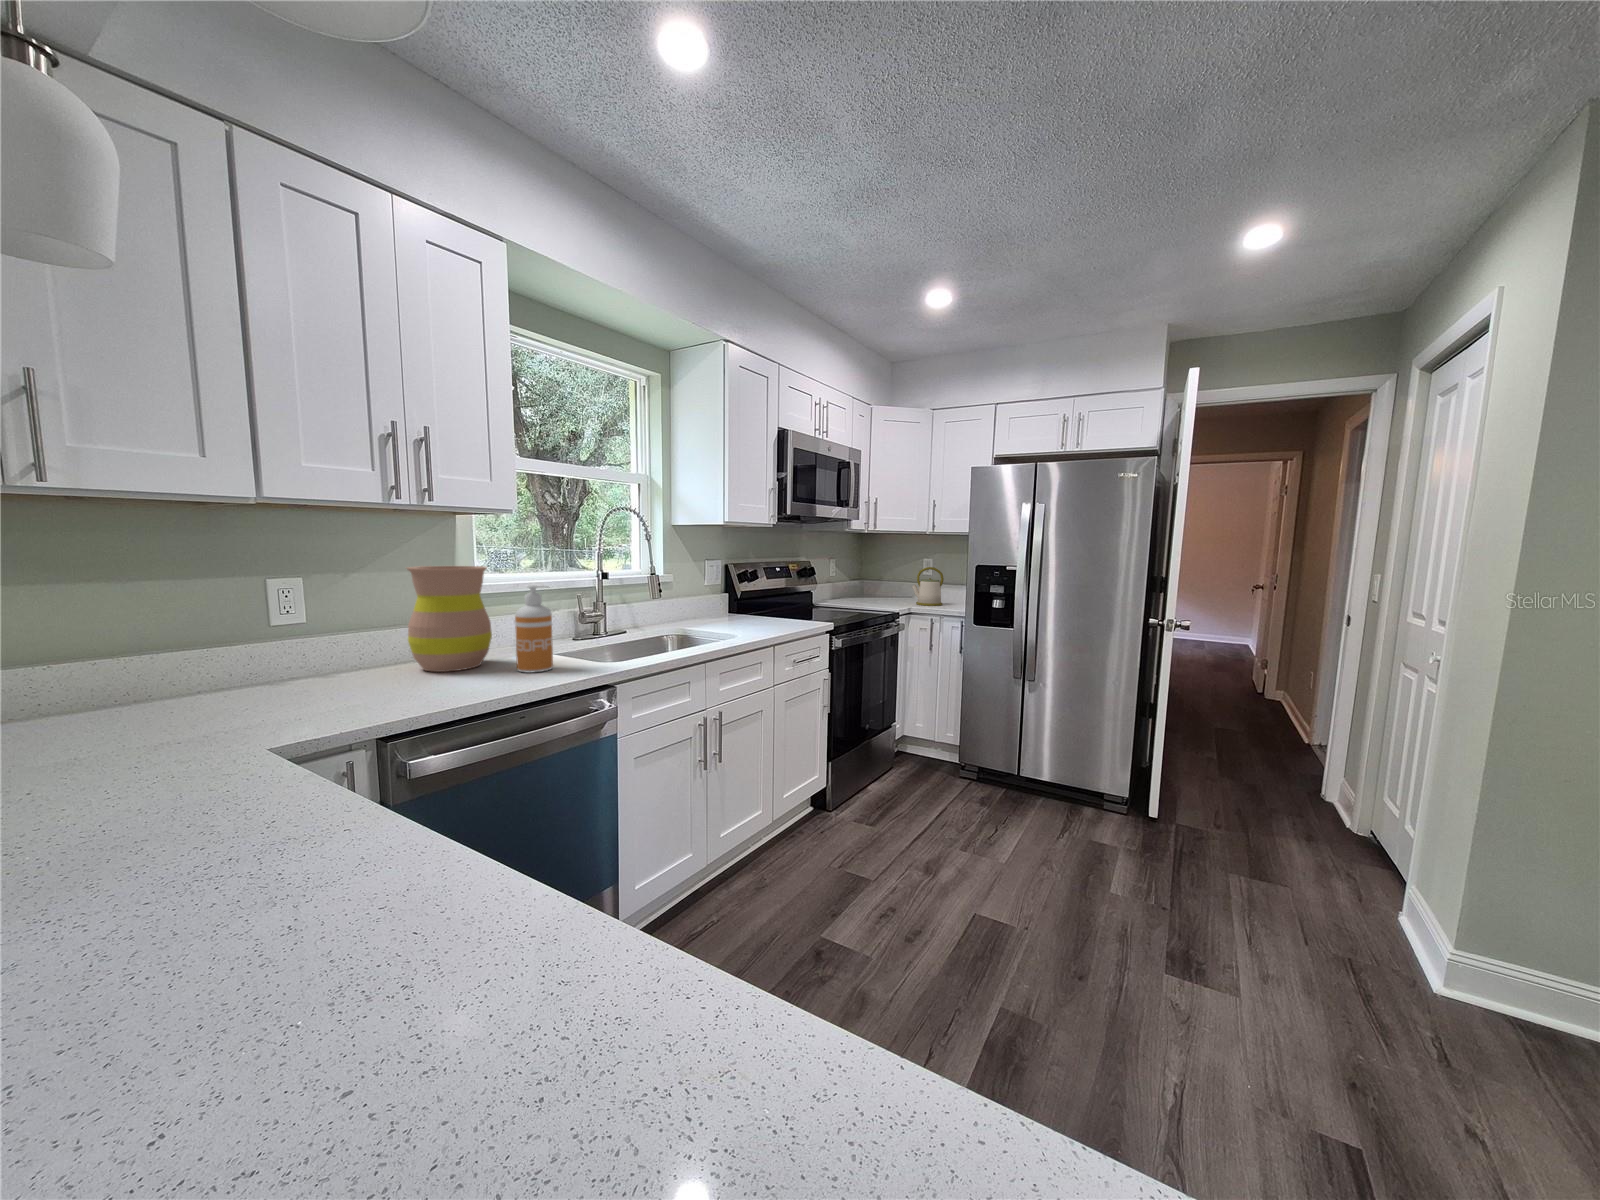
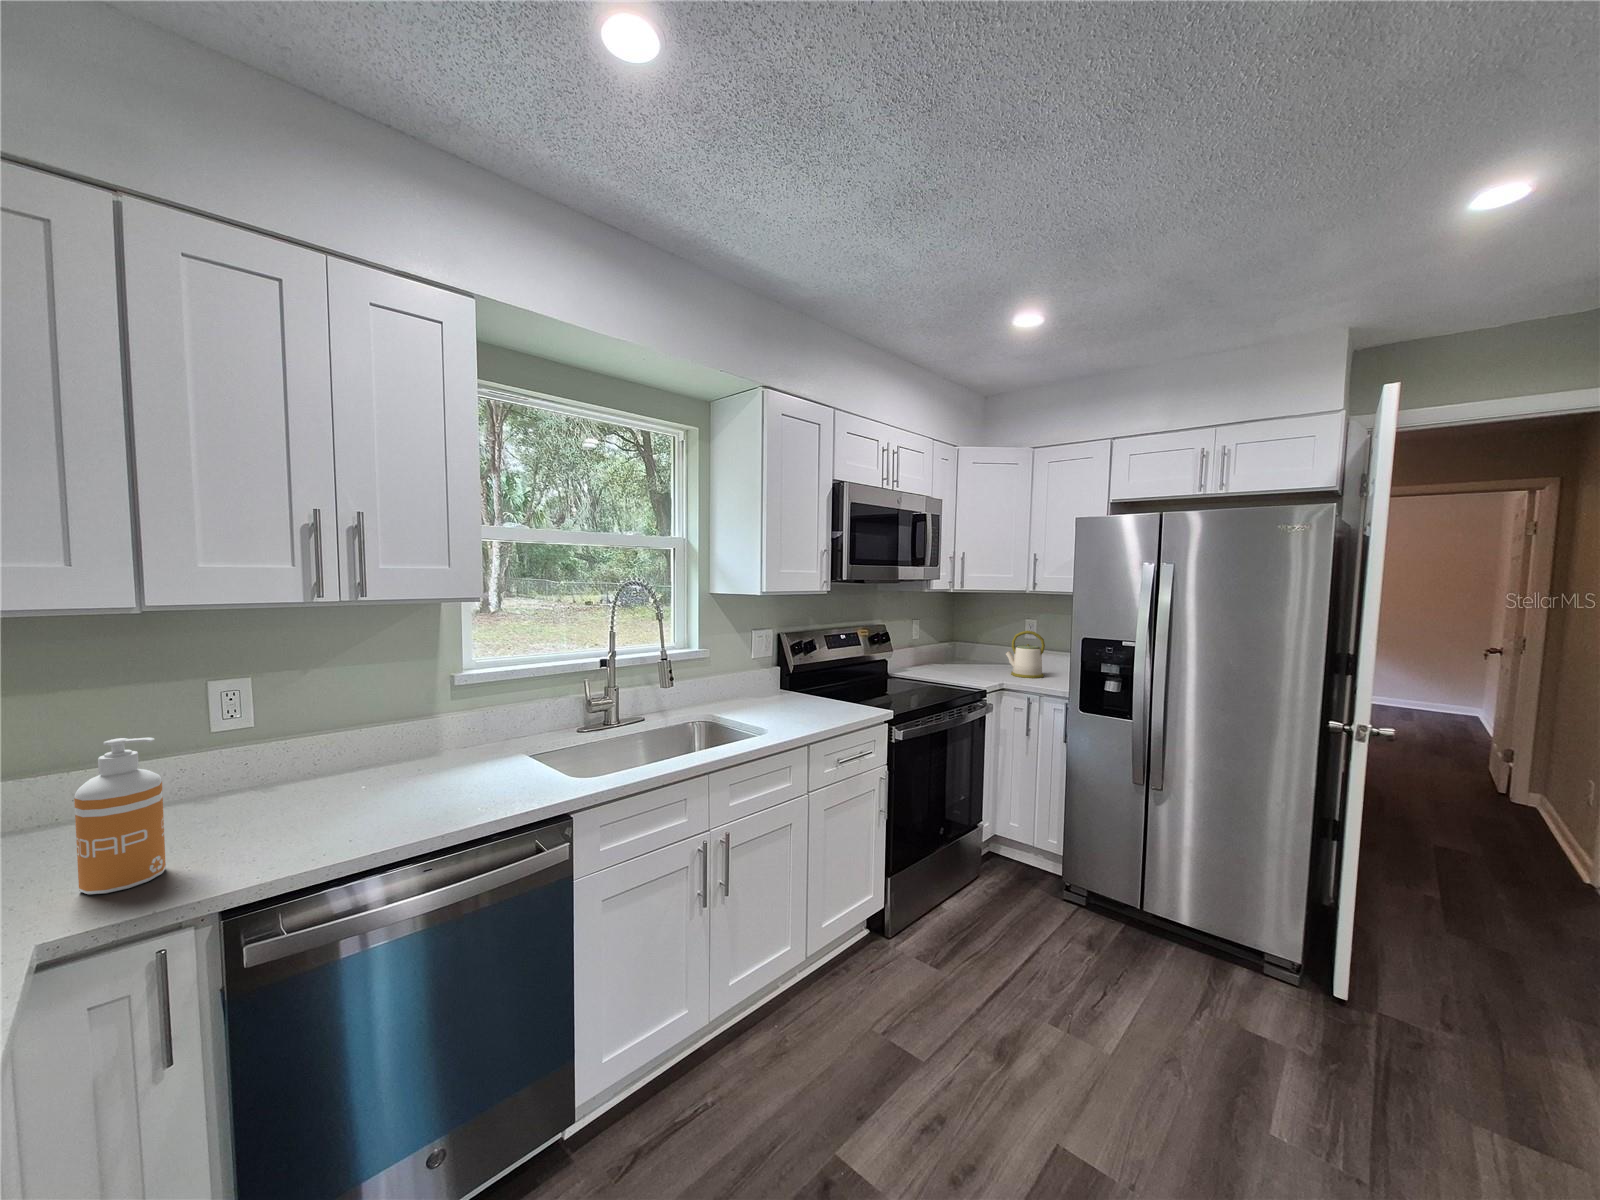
vase: present [407,566,492,672] -> none [352,659,453,789]
soap dispenser: present [515,585,553,673] -> present [74,738,166,894]

